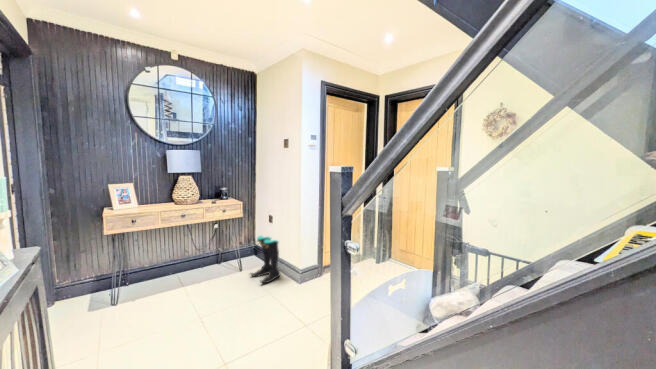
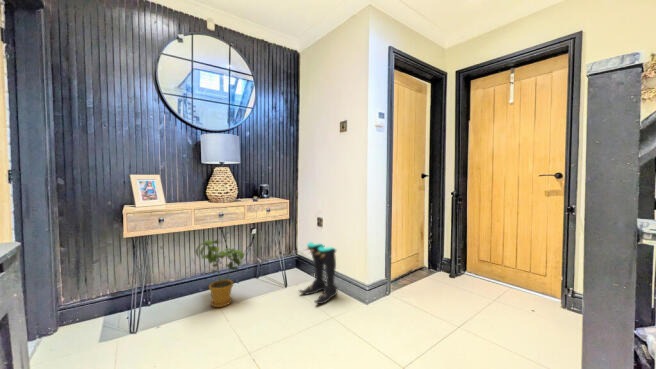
house plant: none [164,234,204,286] -> present [196,240,244,307]

